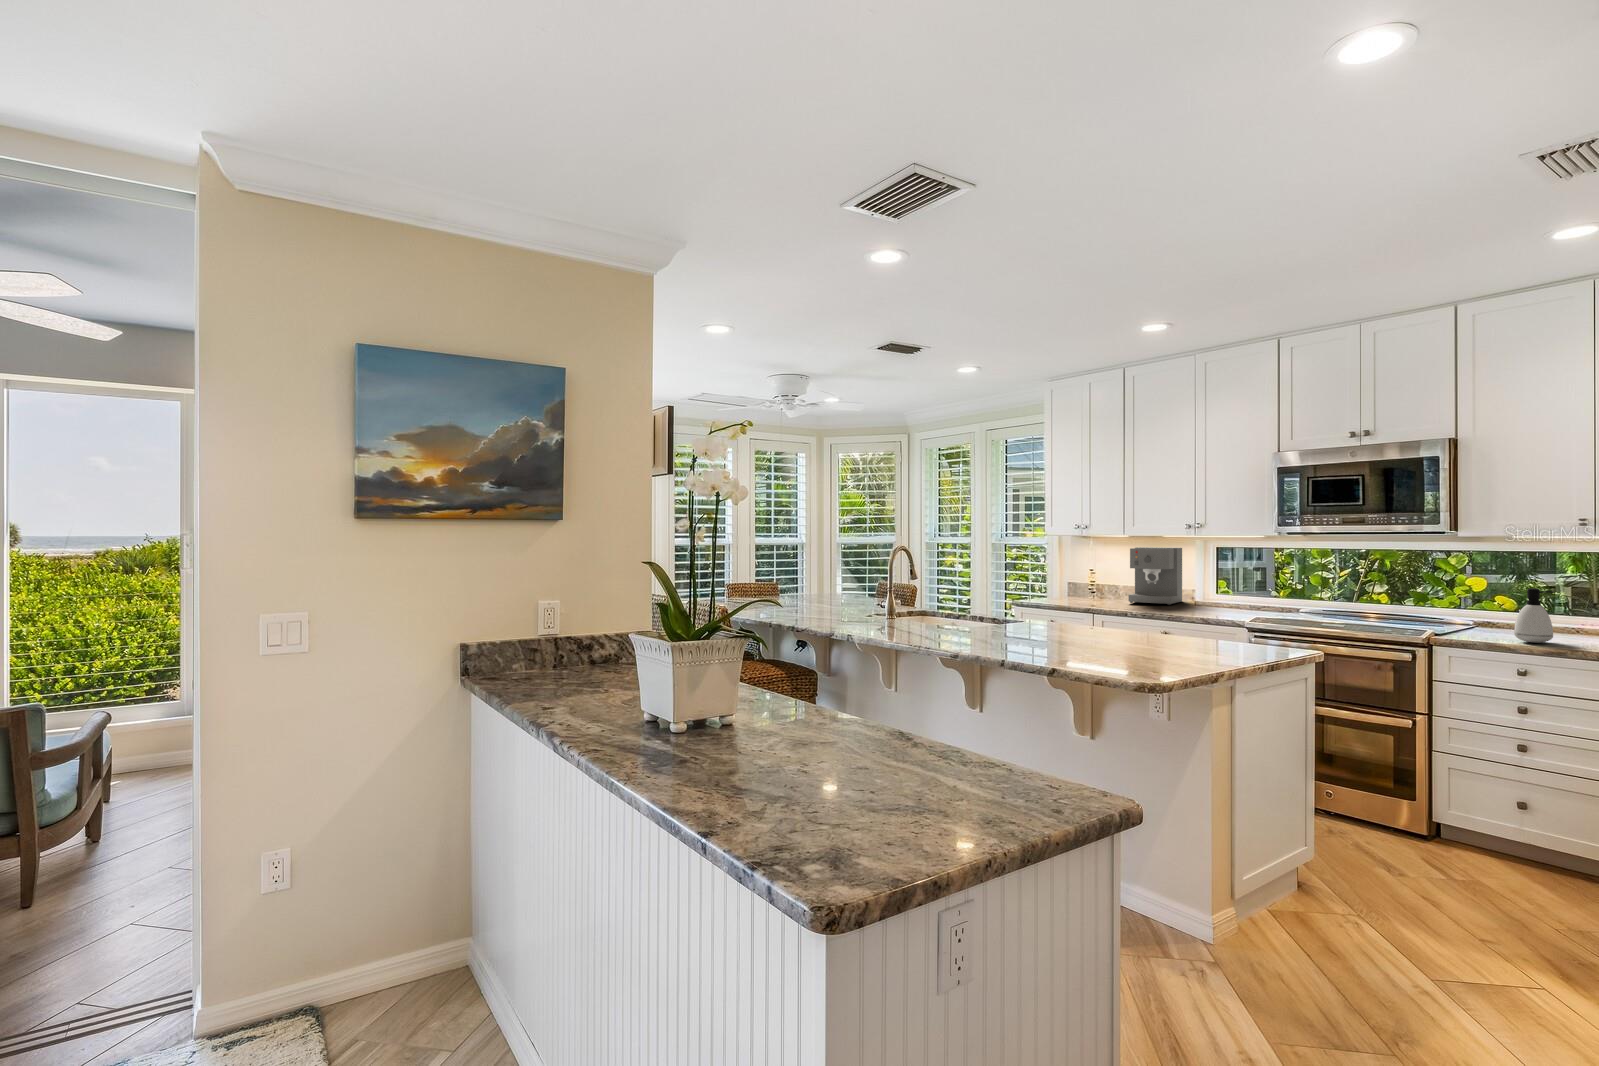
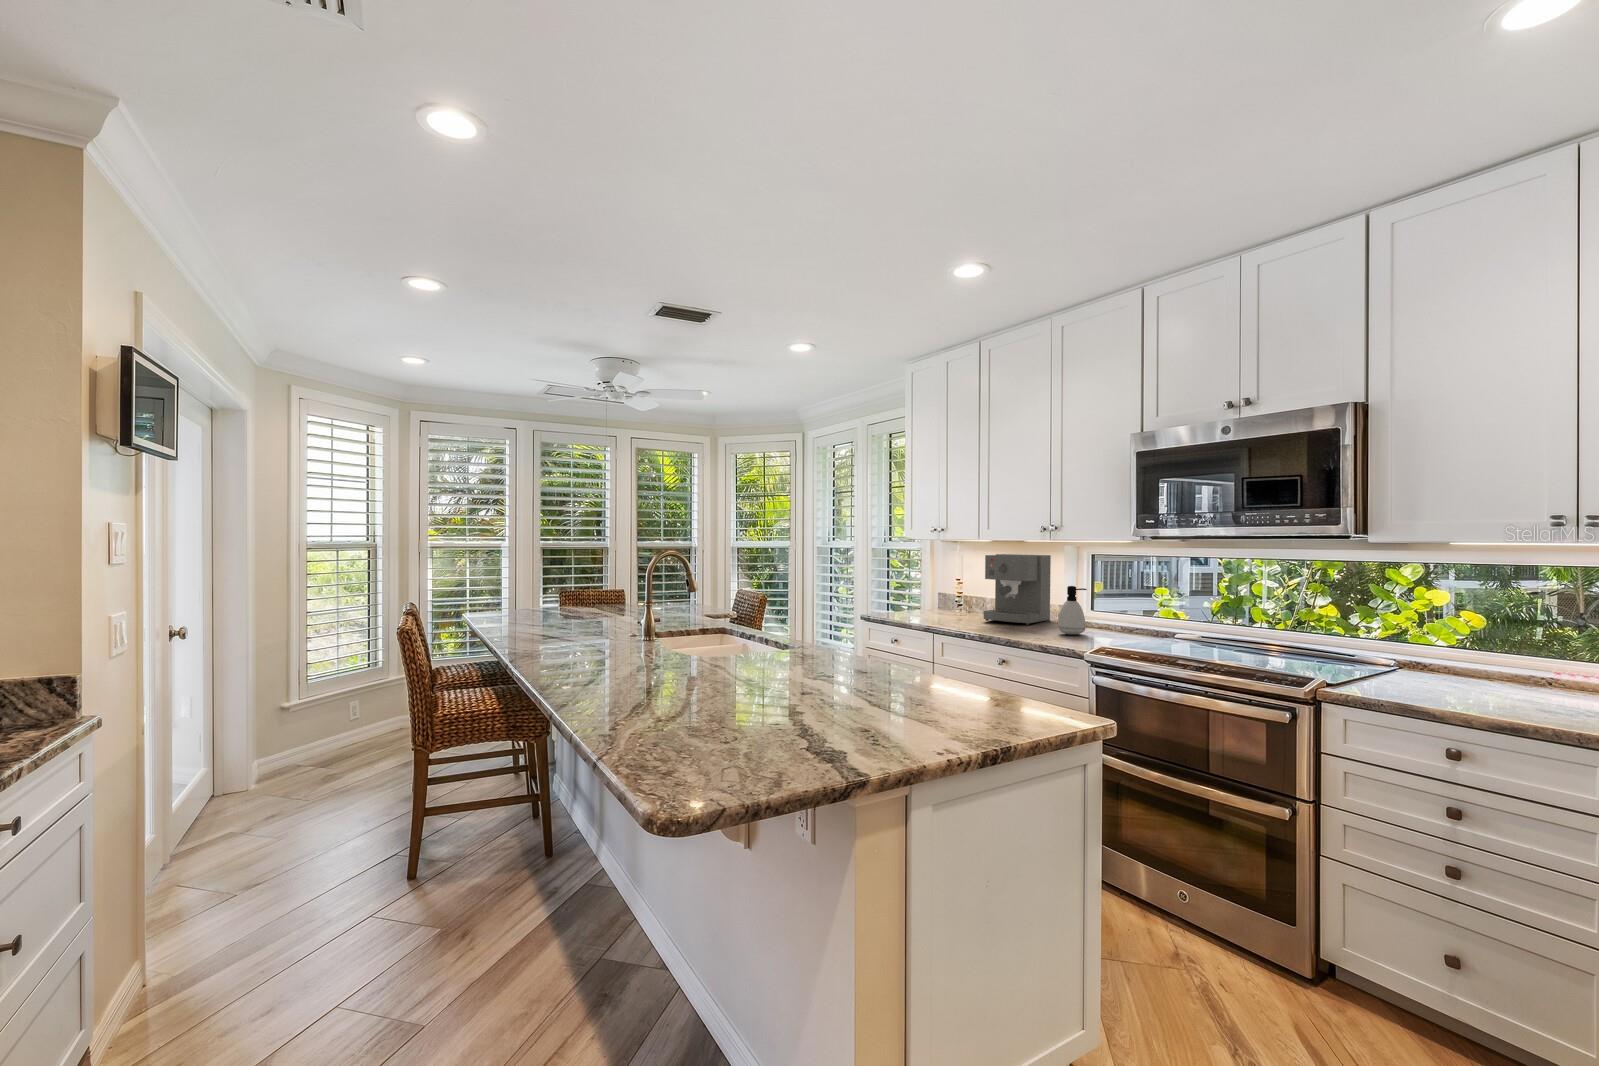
soap dispenser: present [1514,588,1554,643] -> present [1058,586,1087,635]

